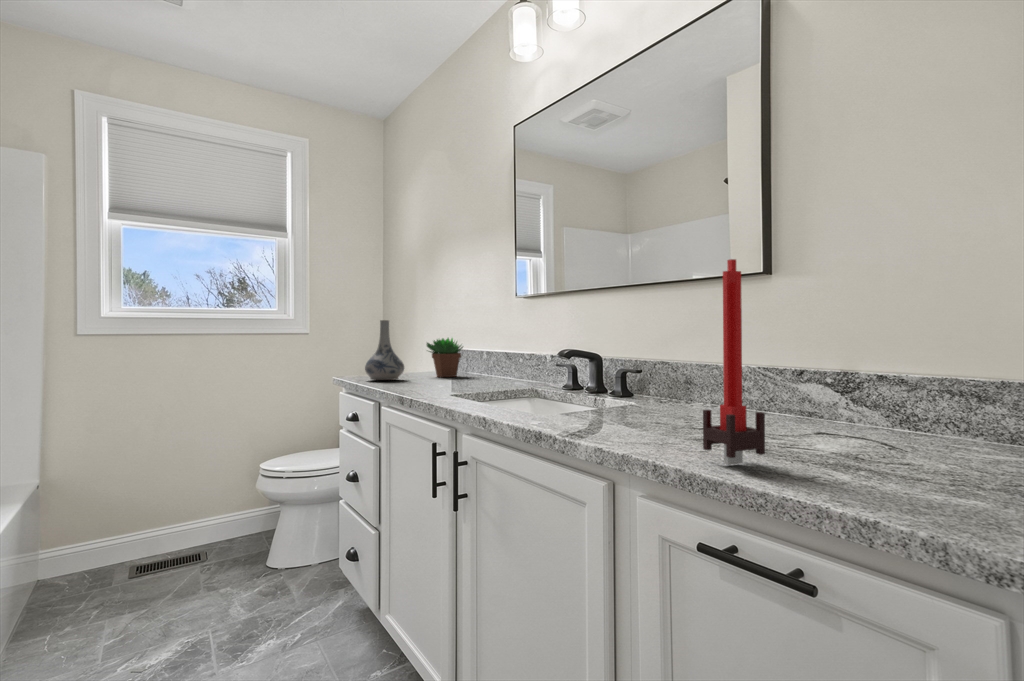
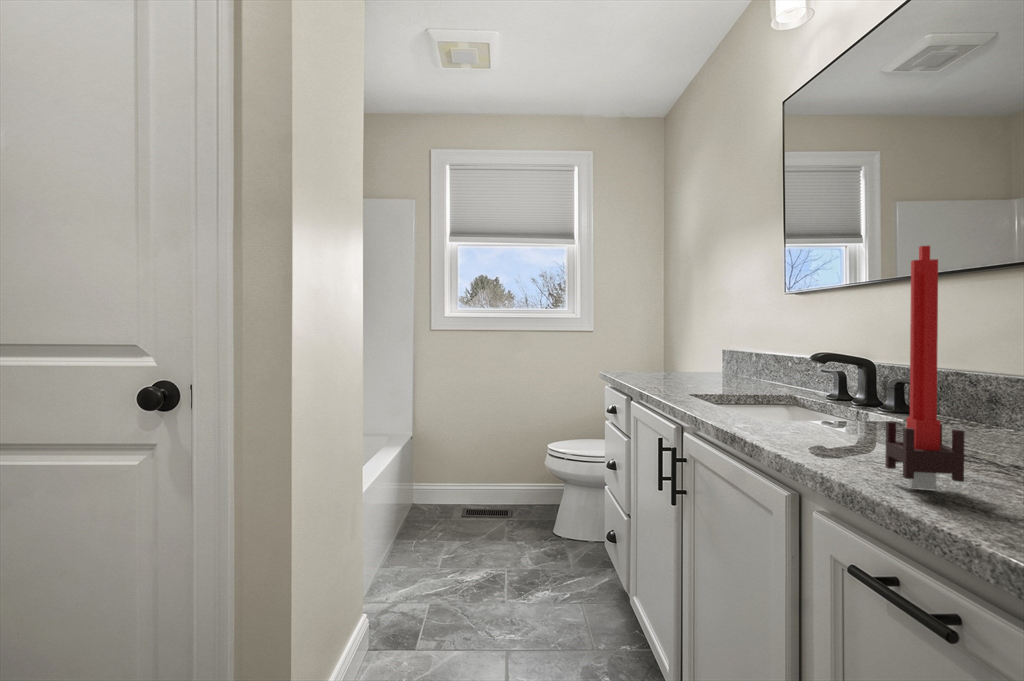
decorative vase: present [365,320,404,380] -> none [630,320,668,378]
succulent plant: present [427,338,463,377] -> none [693,337,735,379]

